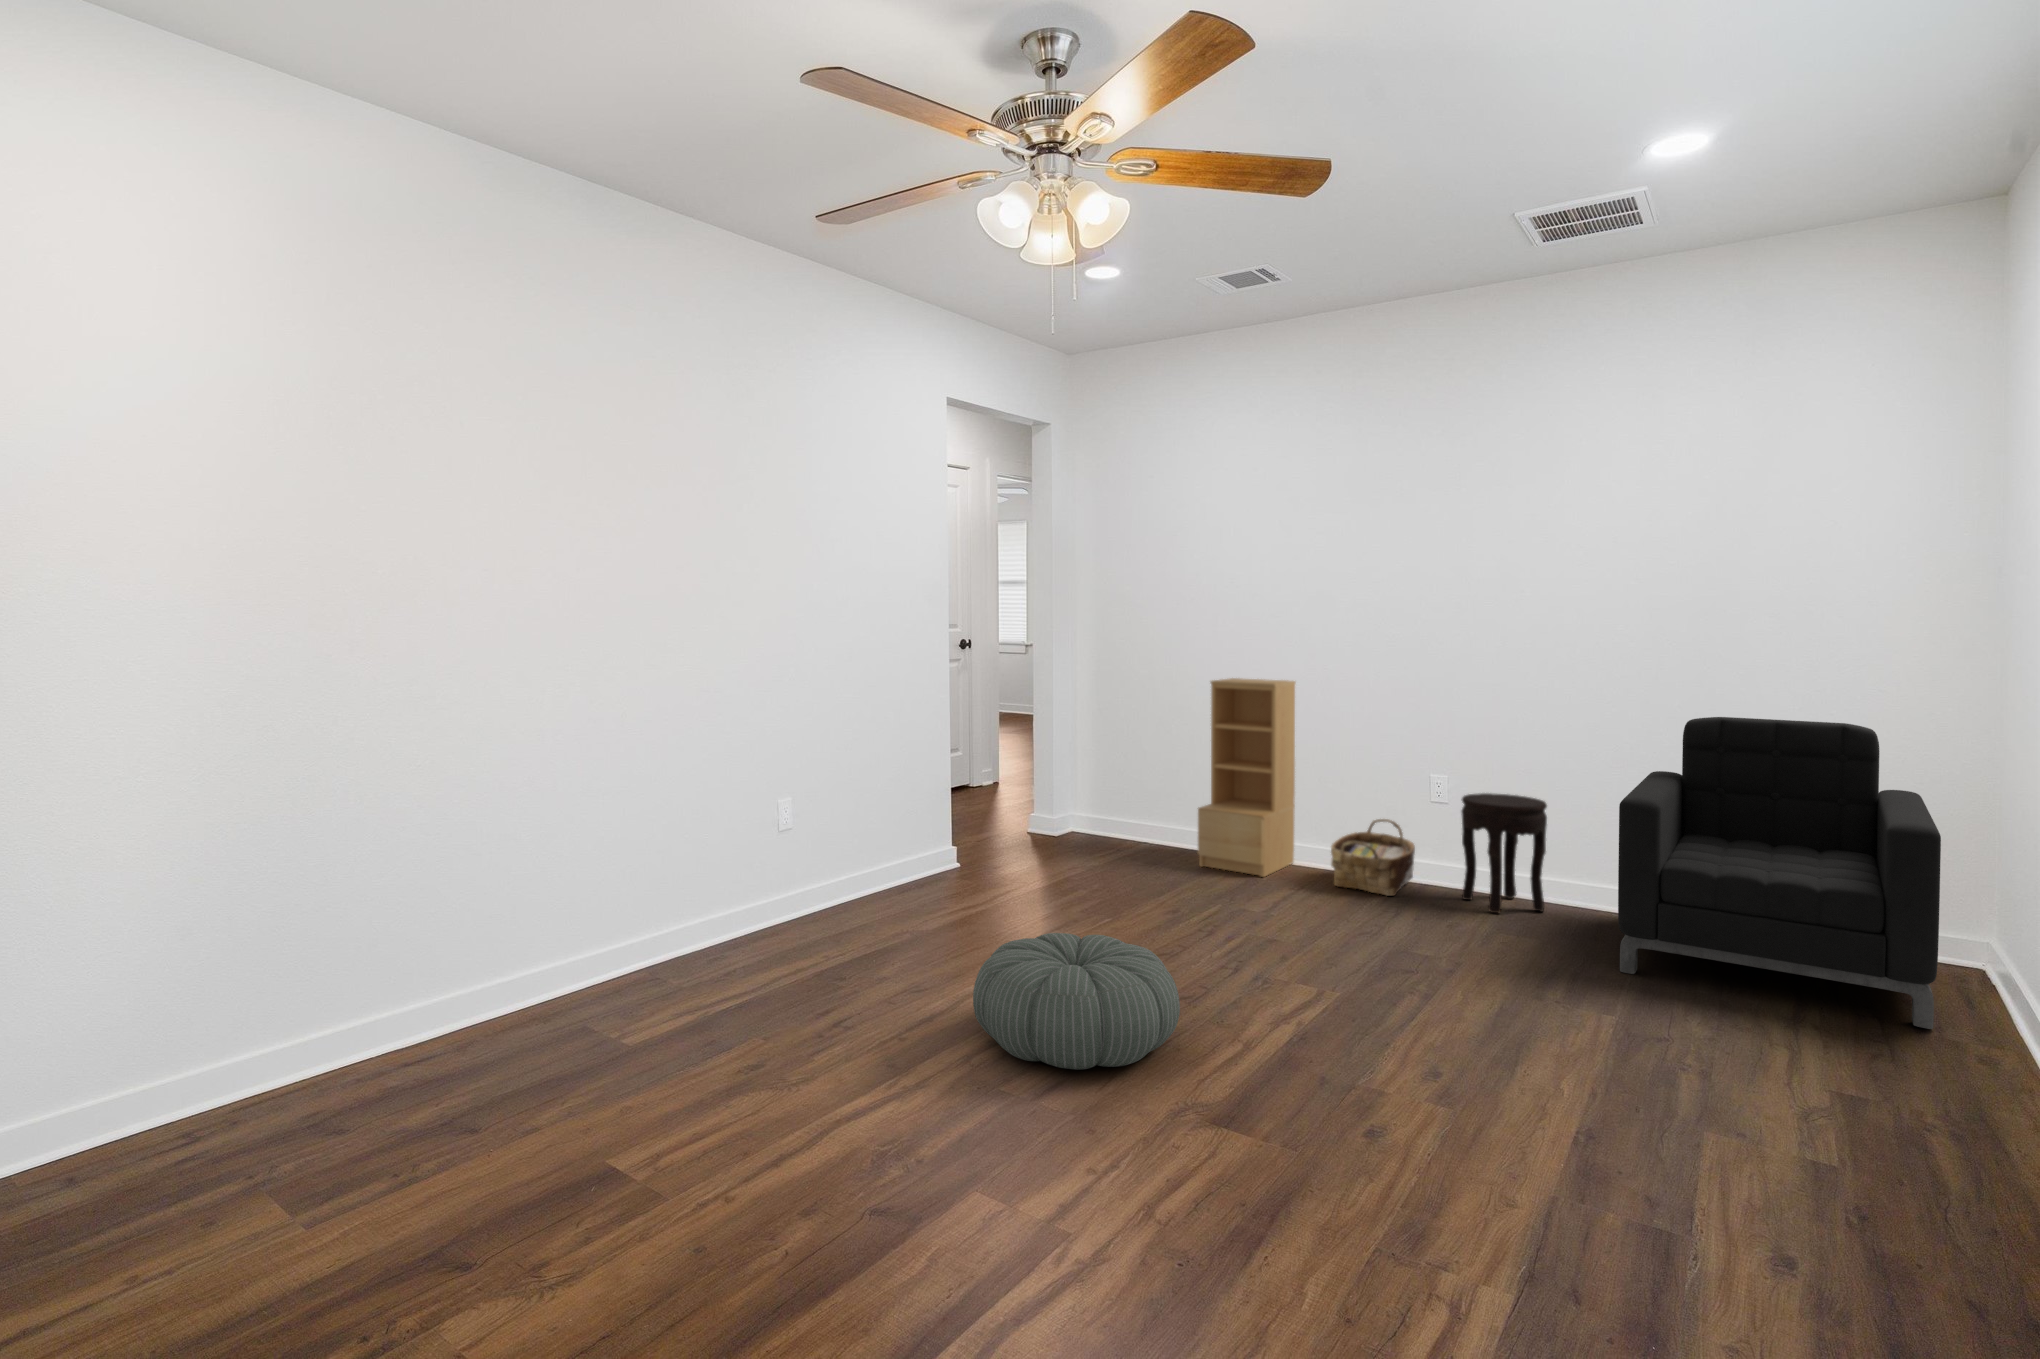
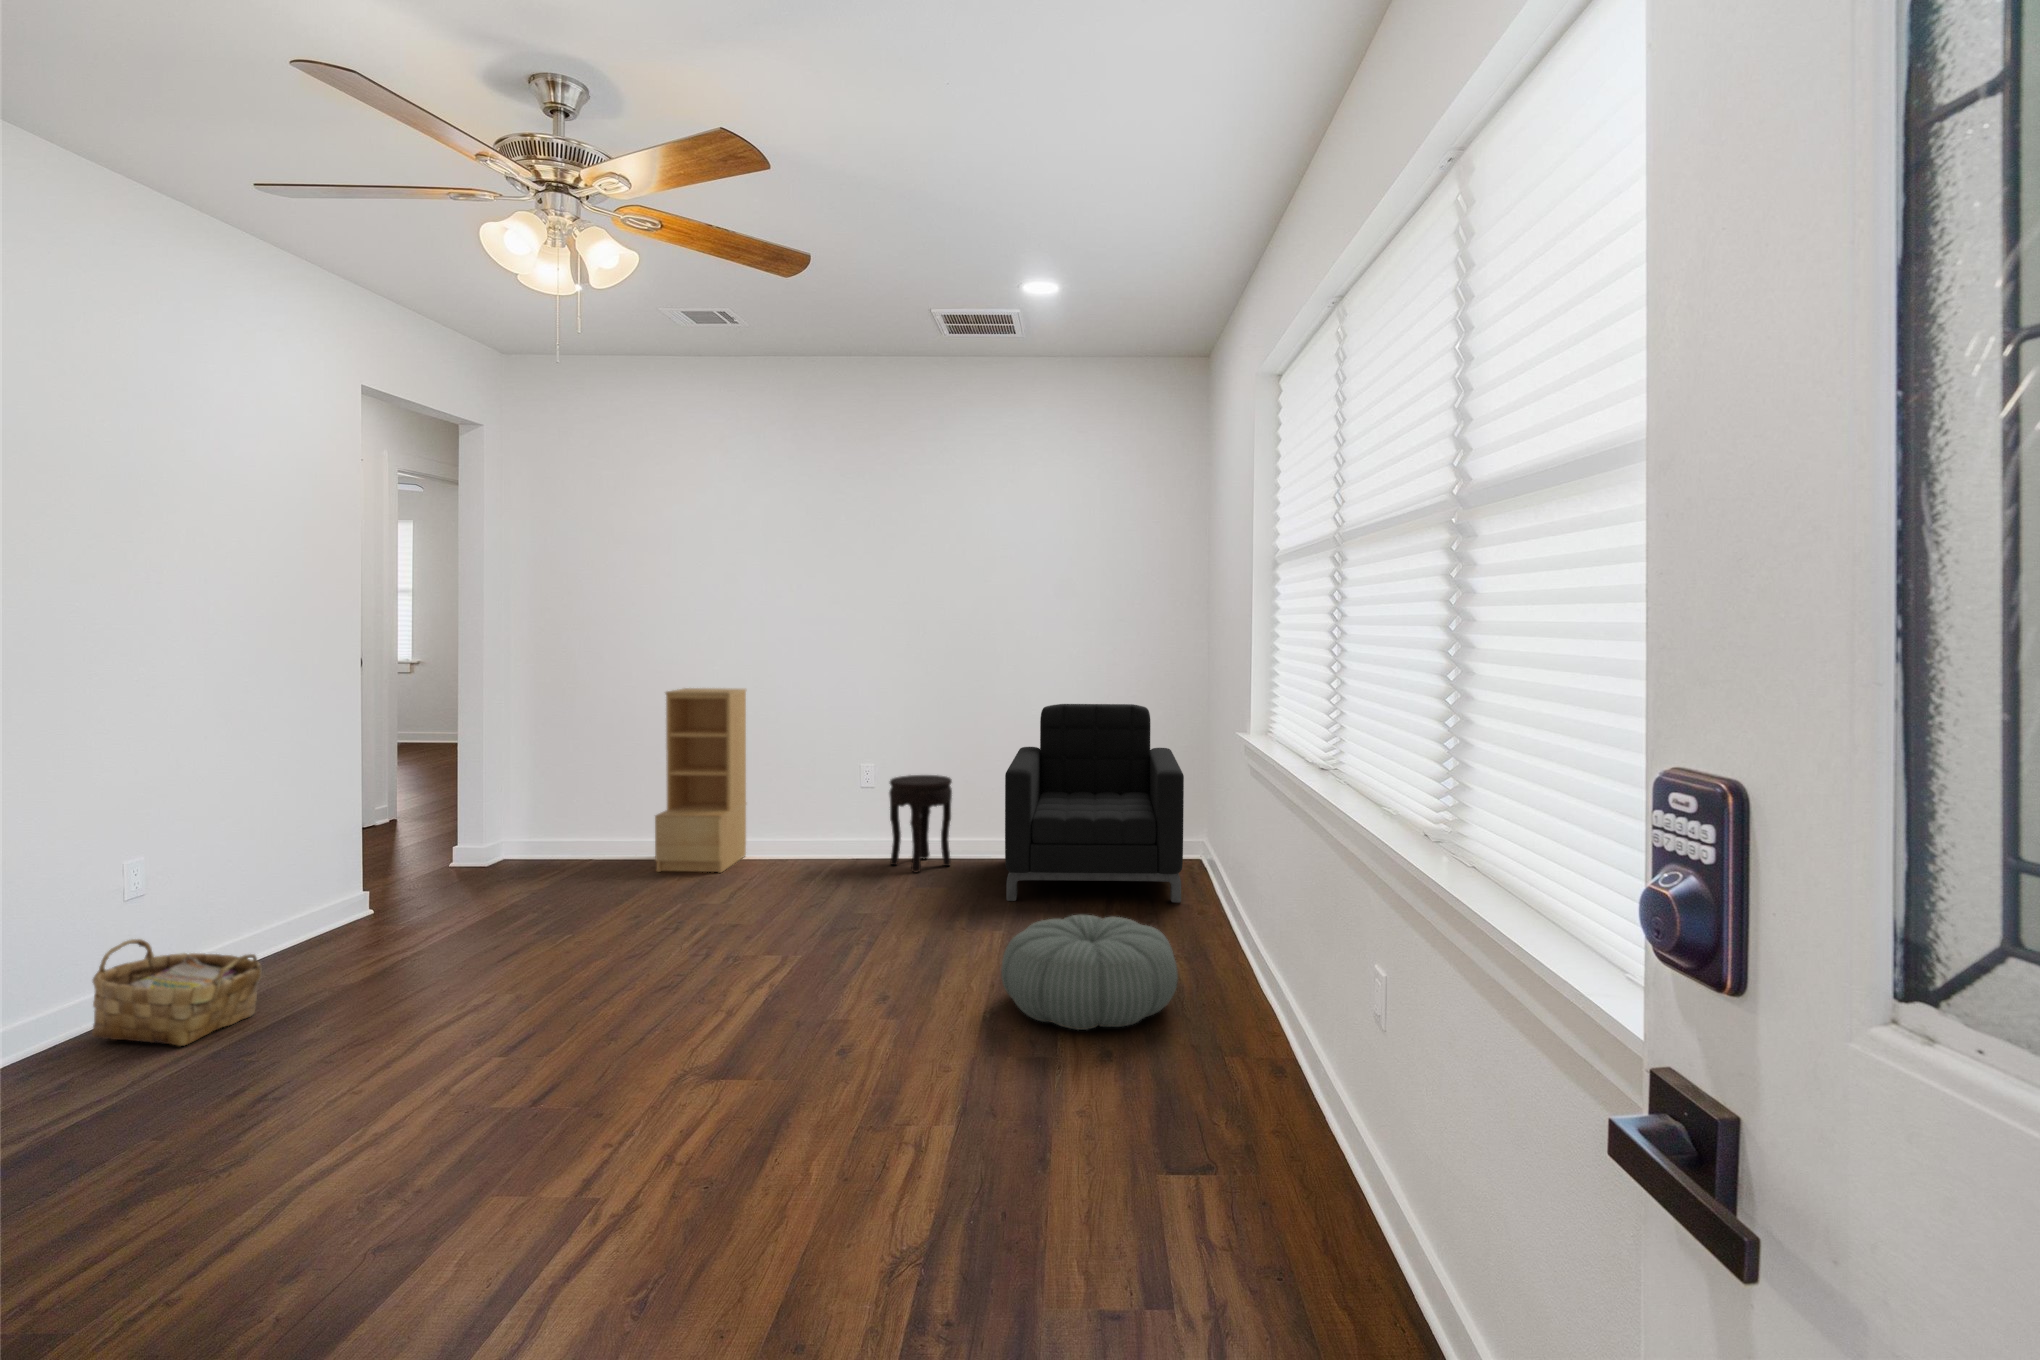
woven basket: present [1331,819,1415,896] -> present [92,939,262,1046]
pouf: present [973,933,1180,1070] -> present [1001,915,1178,1030]

